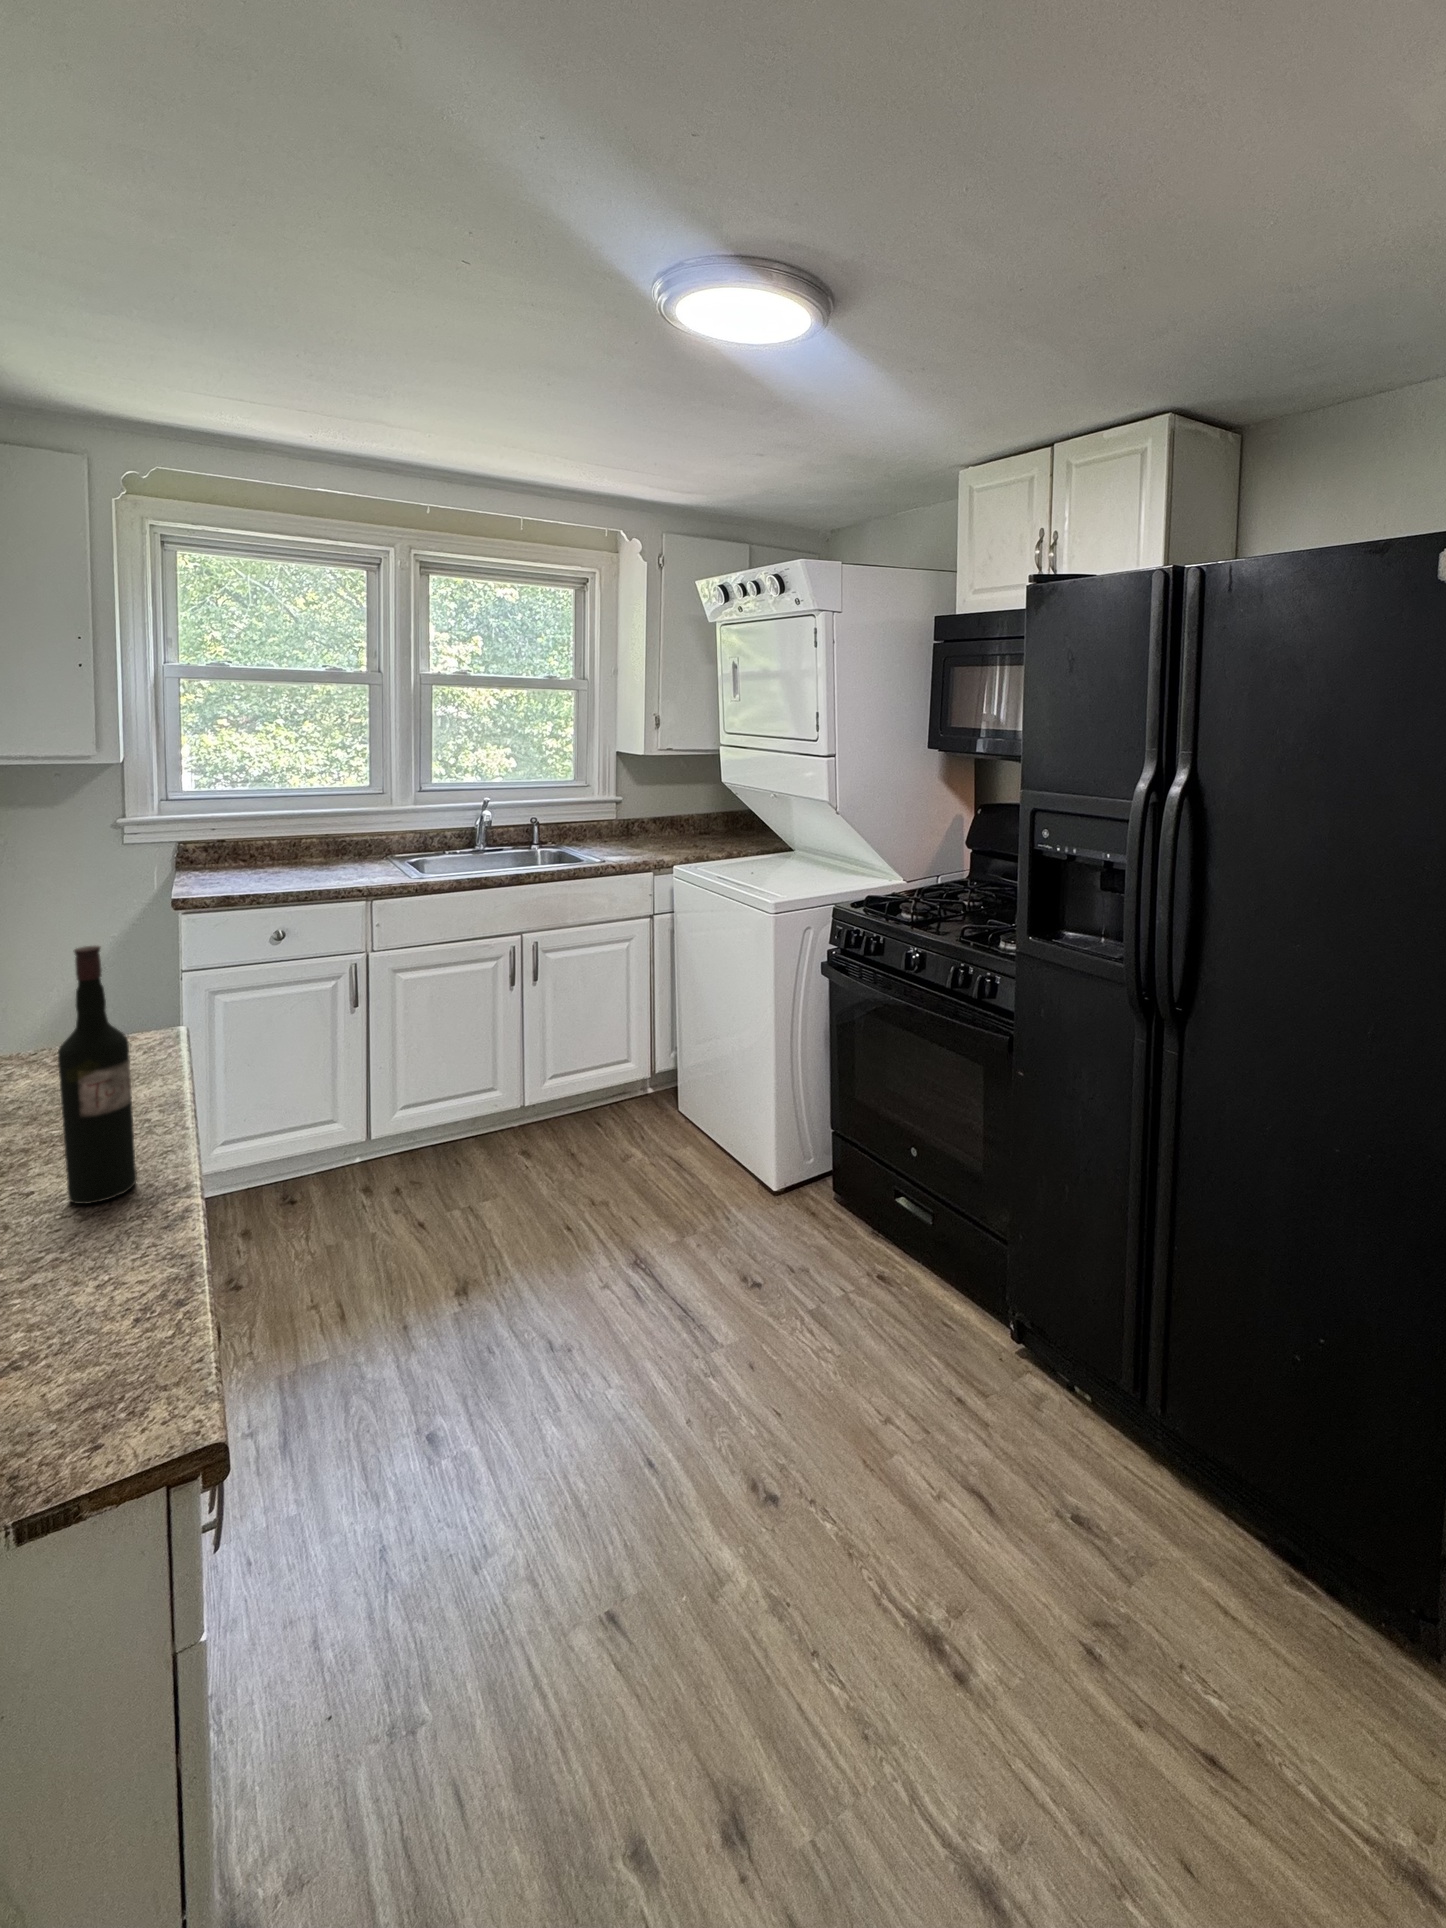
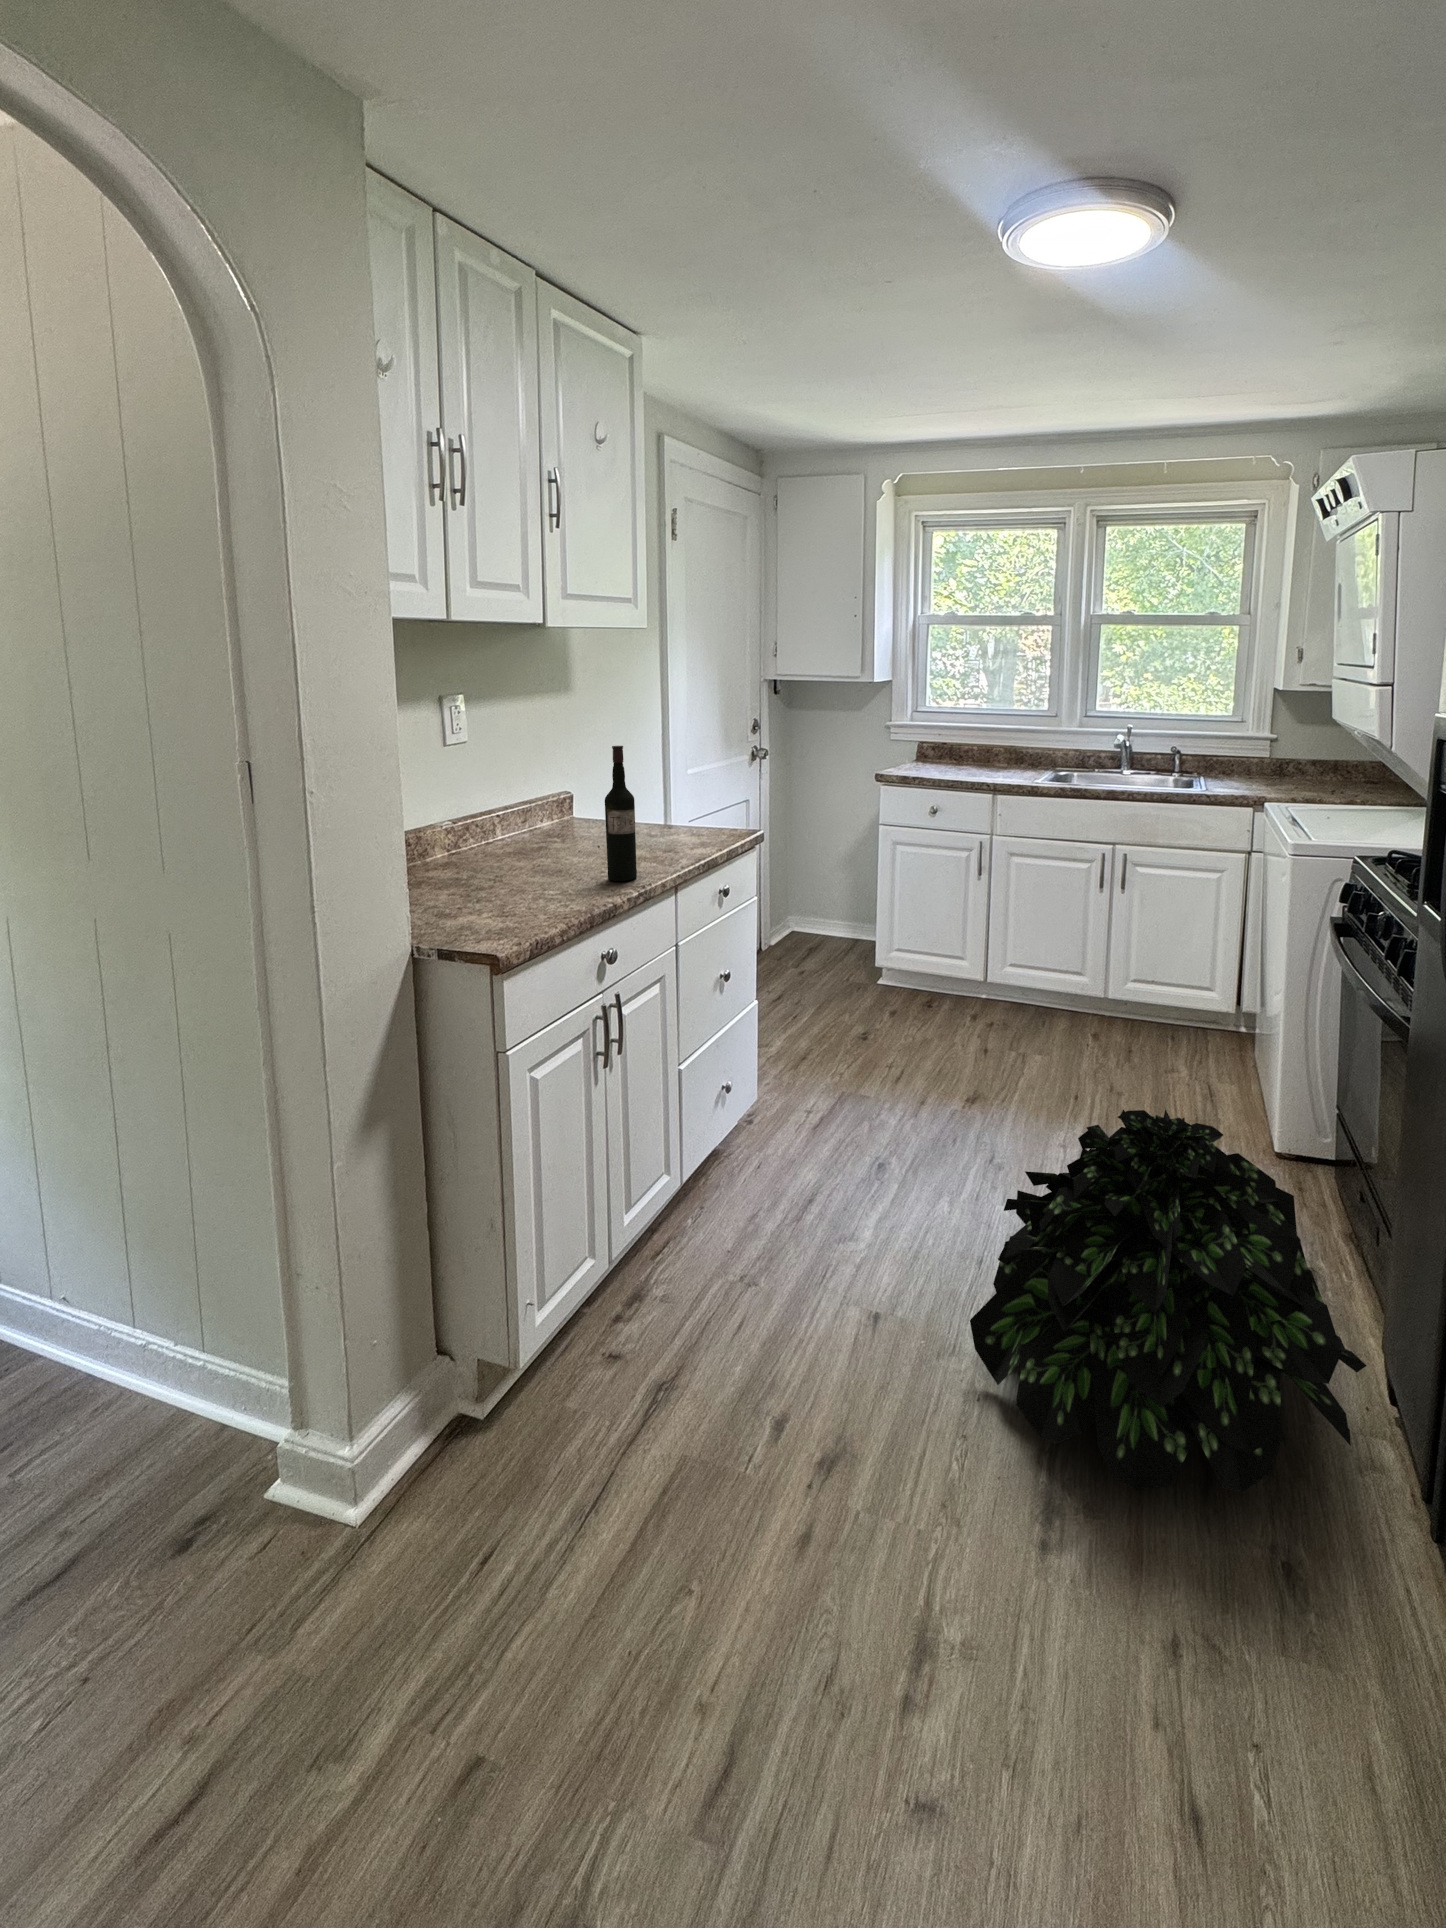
potted plant: none [714,1184,1074,1584] -> present [970,1109,1366,1492]

